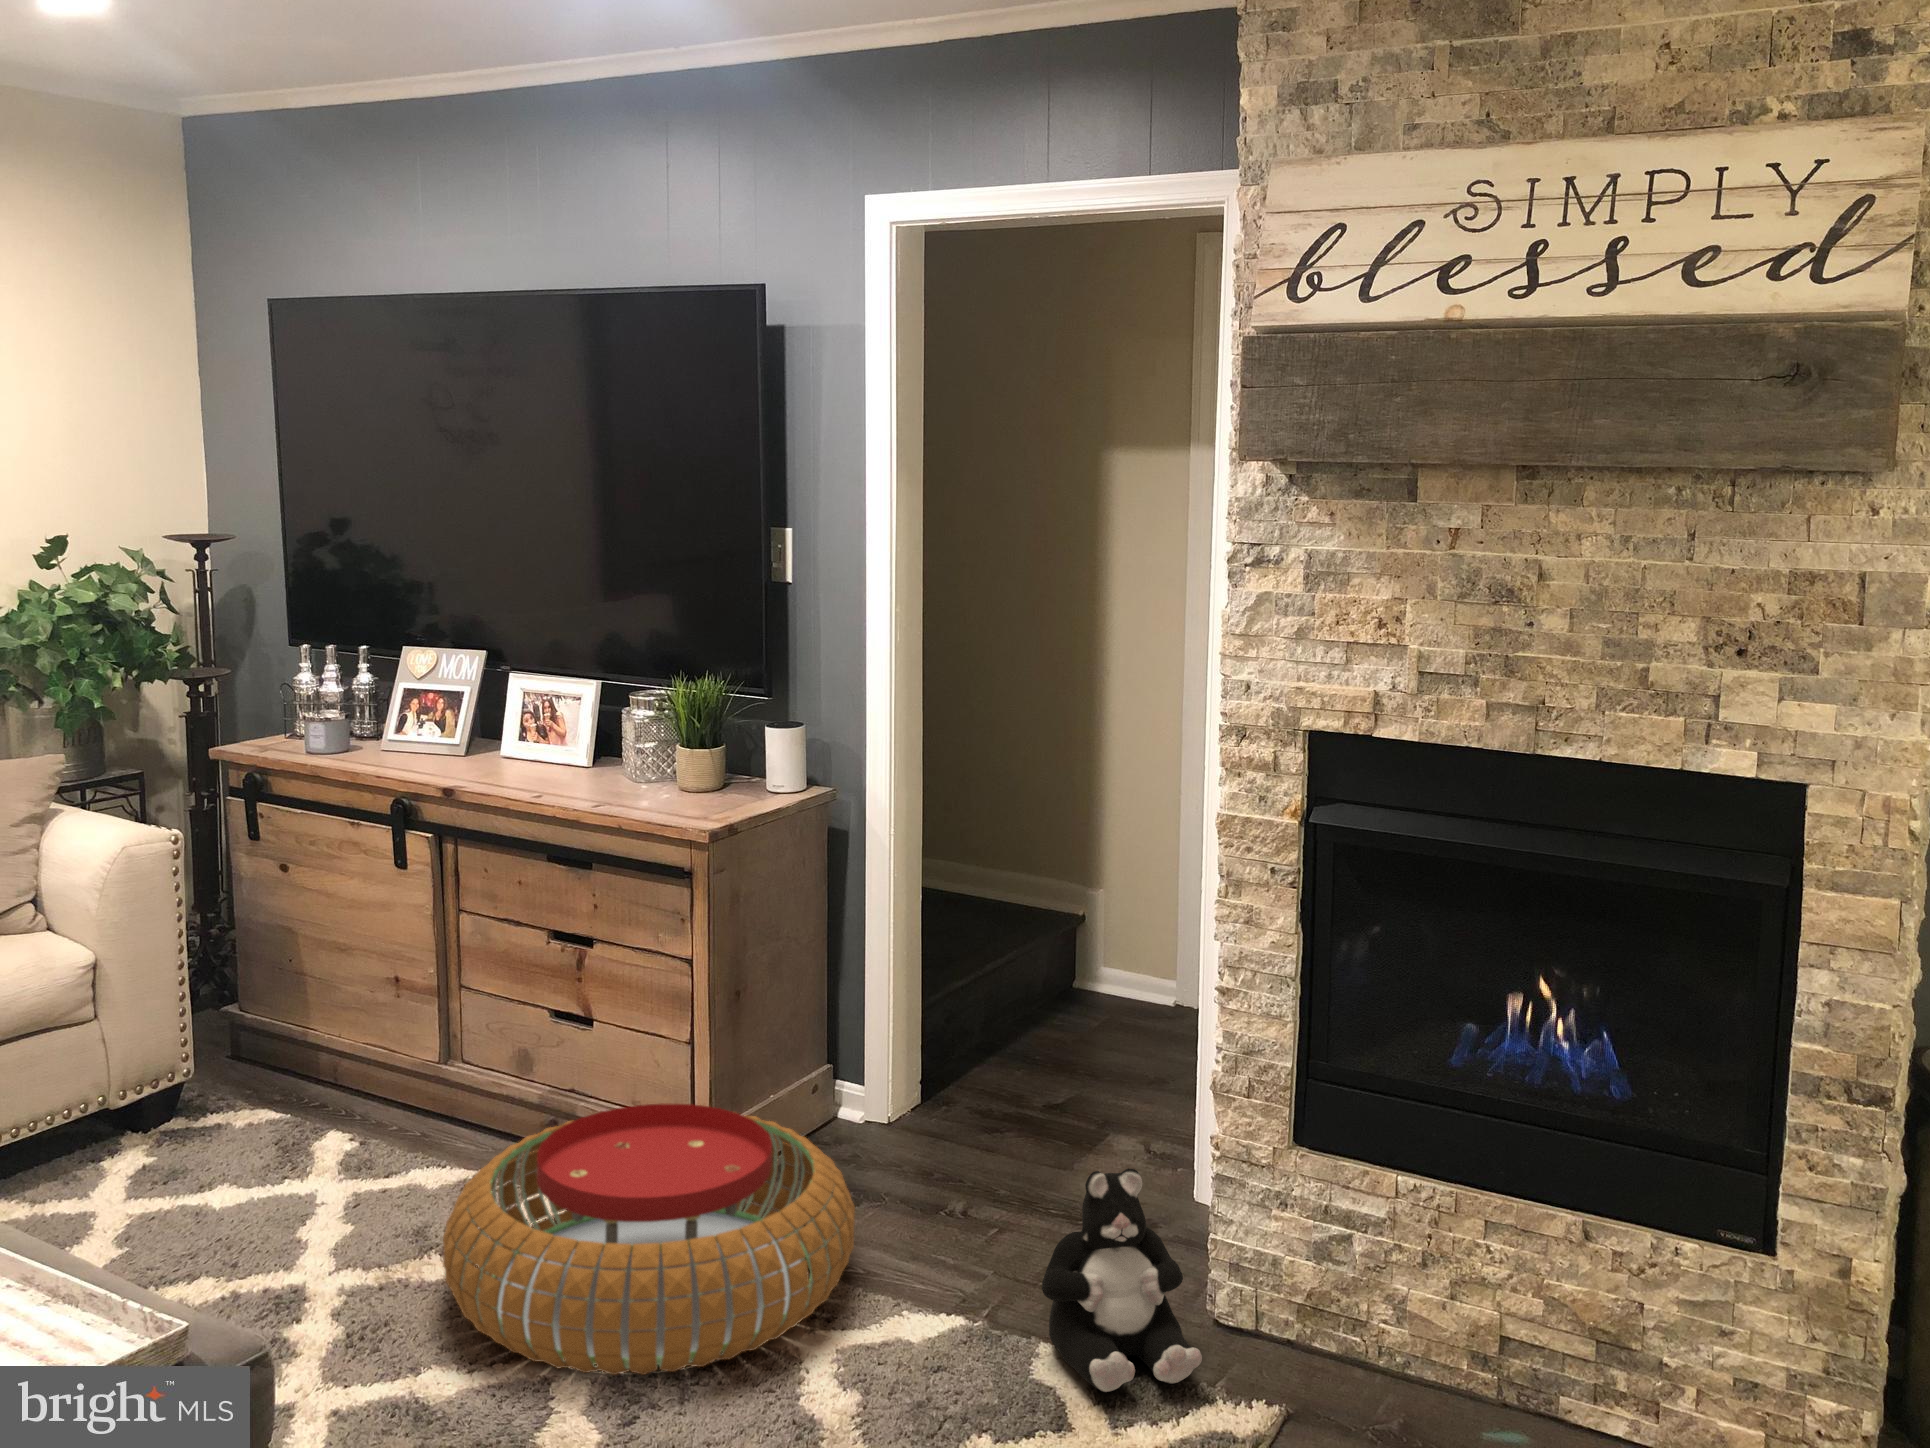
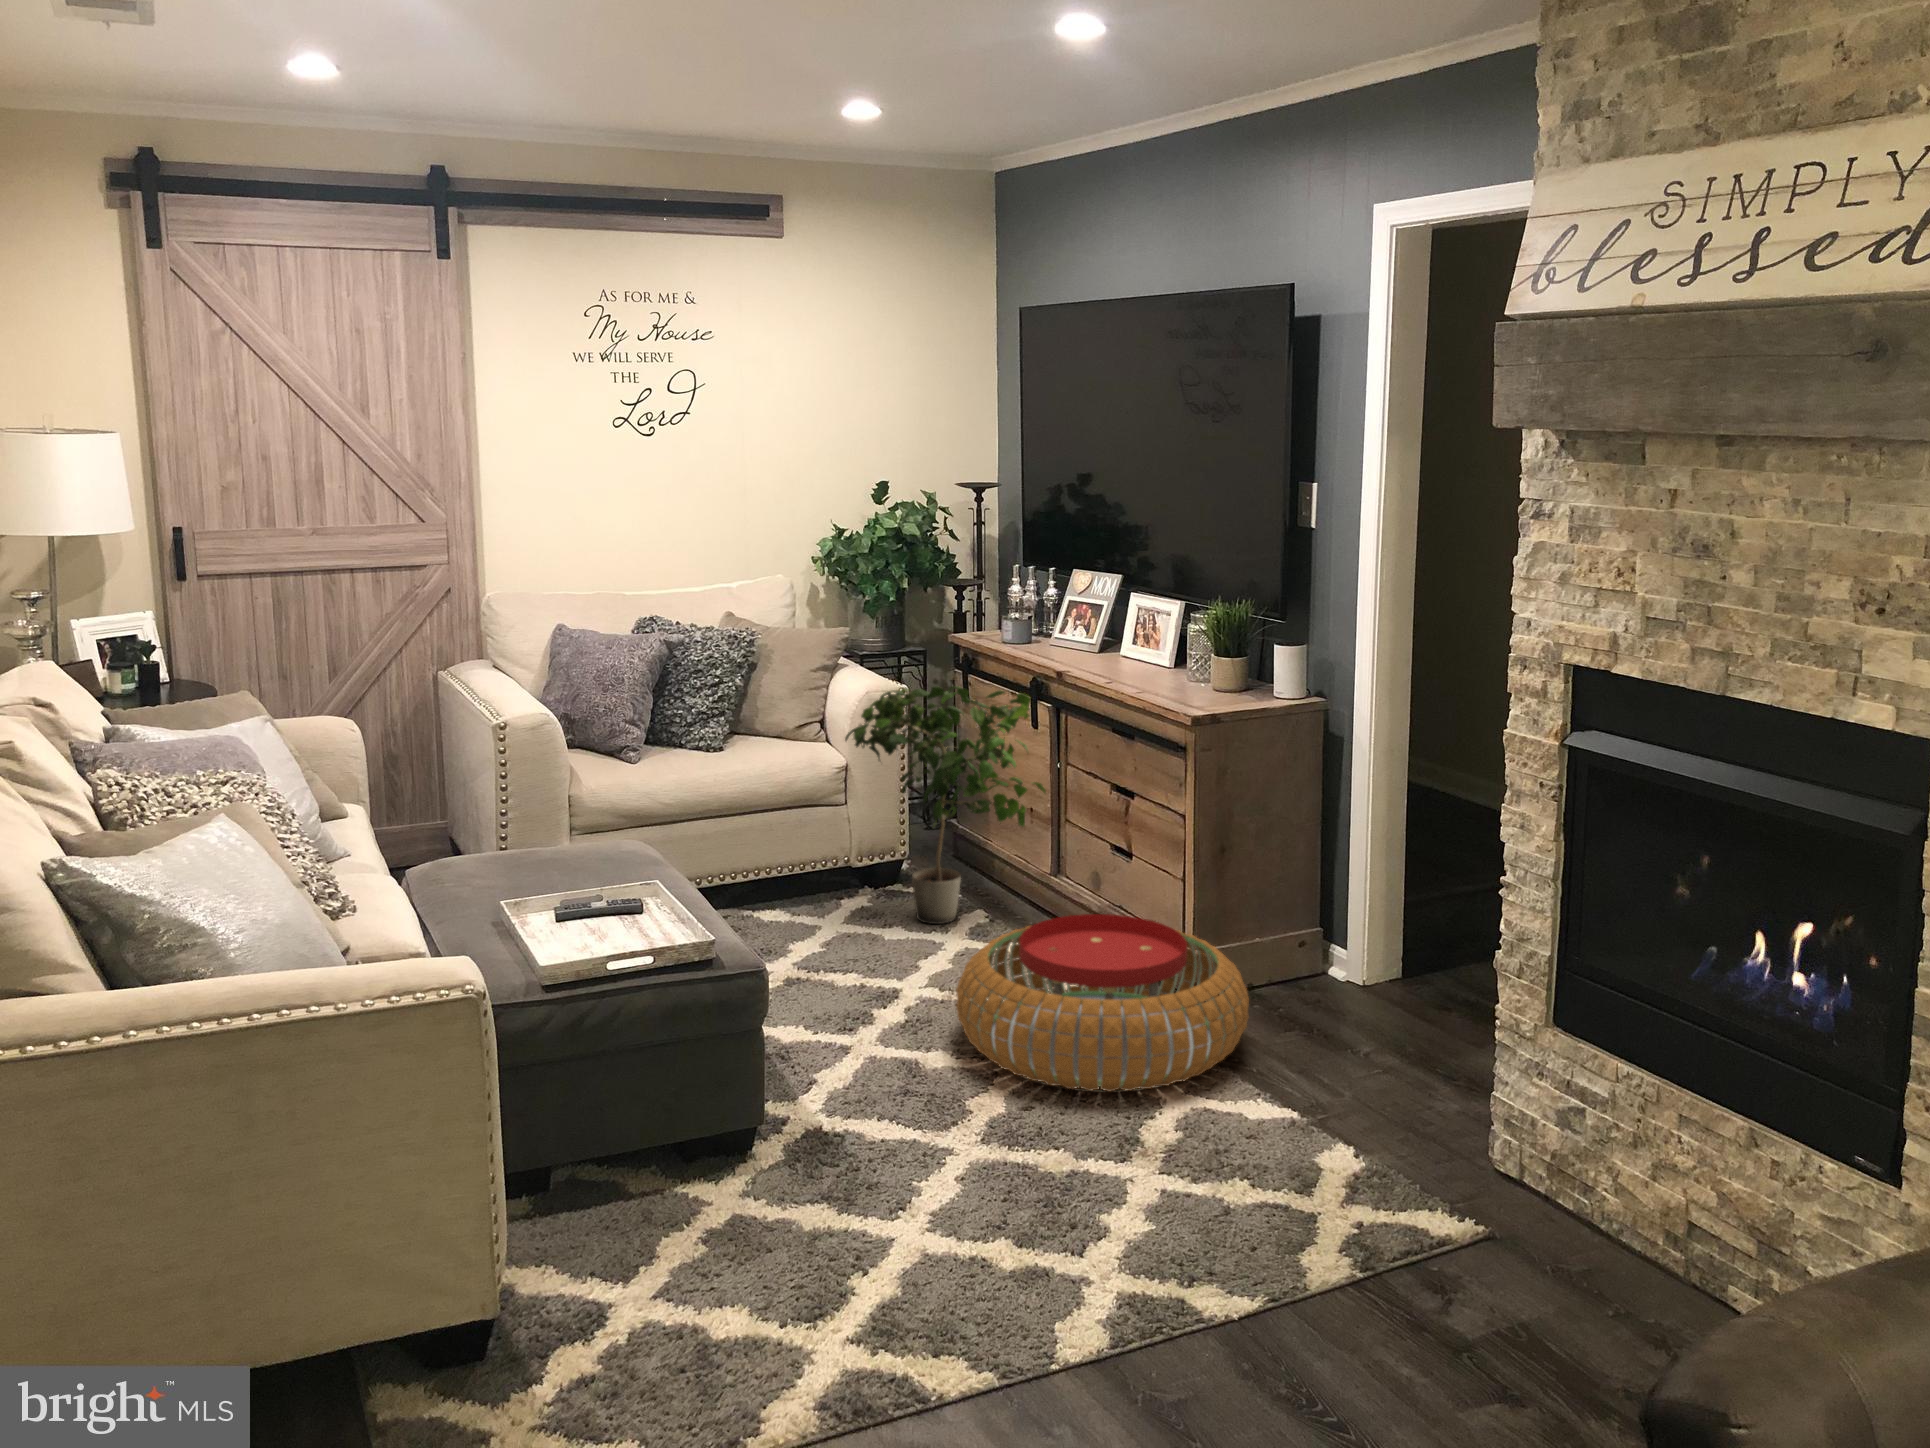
potted plant: none [116,816,437,1164] -> present [845,686,1046,924]
plush toy: present [1042,1169,1202,1392] -> none [1330,1013,1451,1187]

